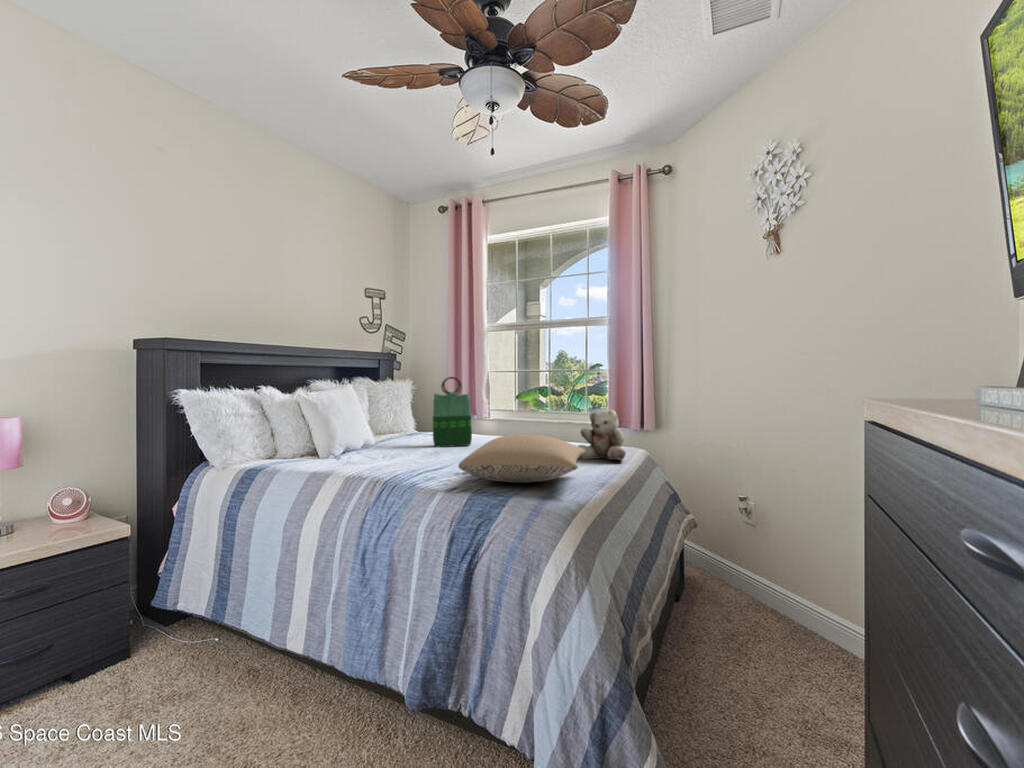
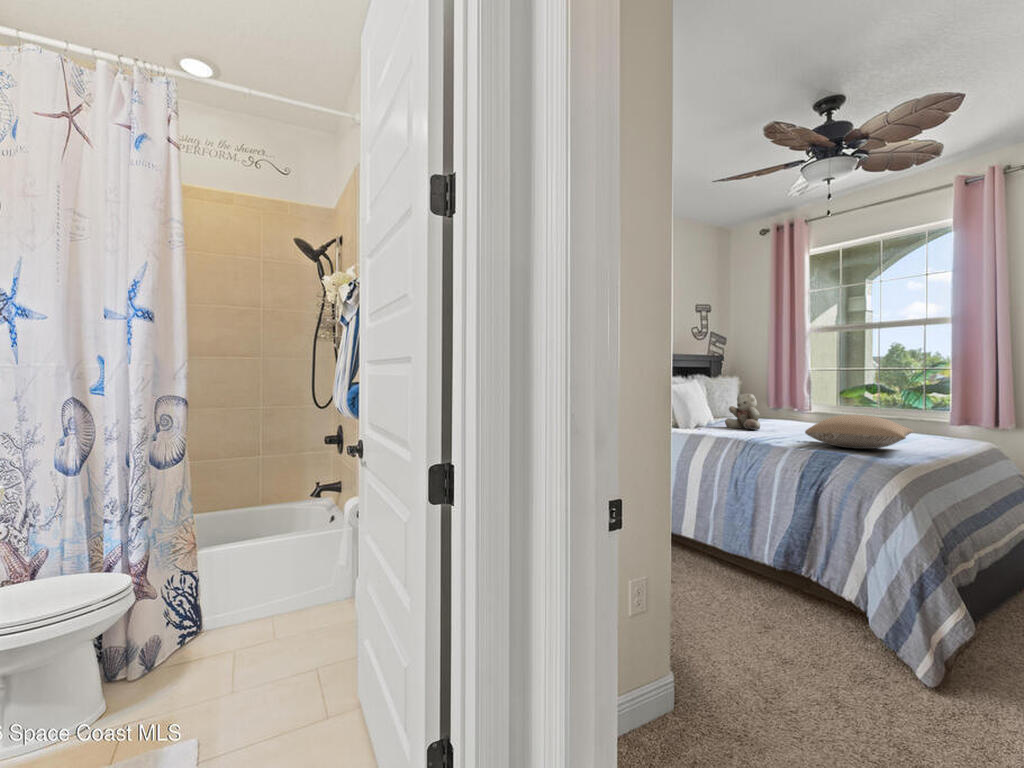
tote bag: present [433,377,472,447] -> none [765,373,800,427]
teddy bear: present [578,409,626,460] -> present [725,394,760,430]

